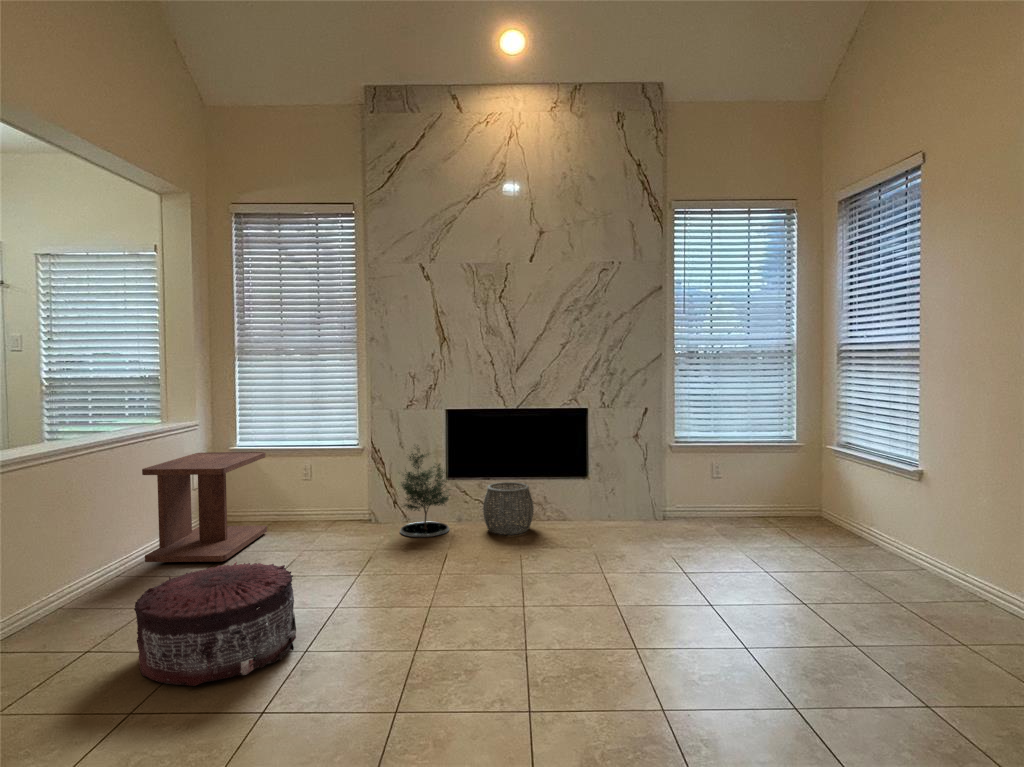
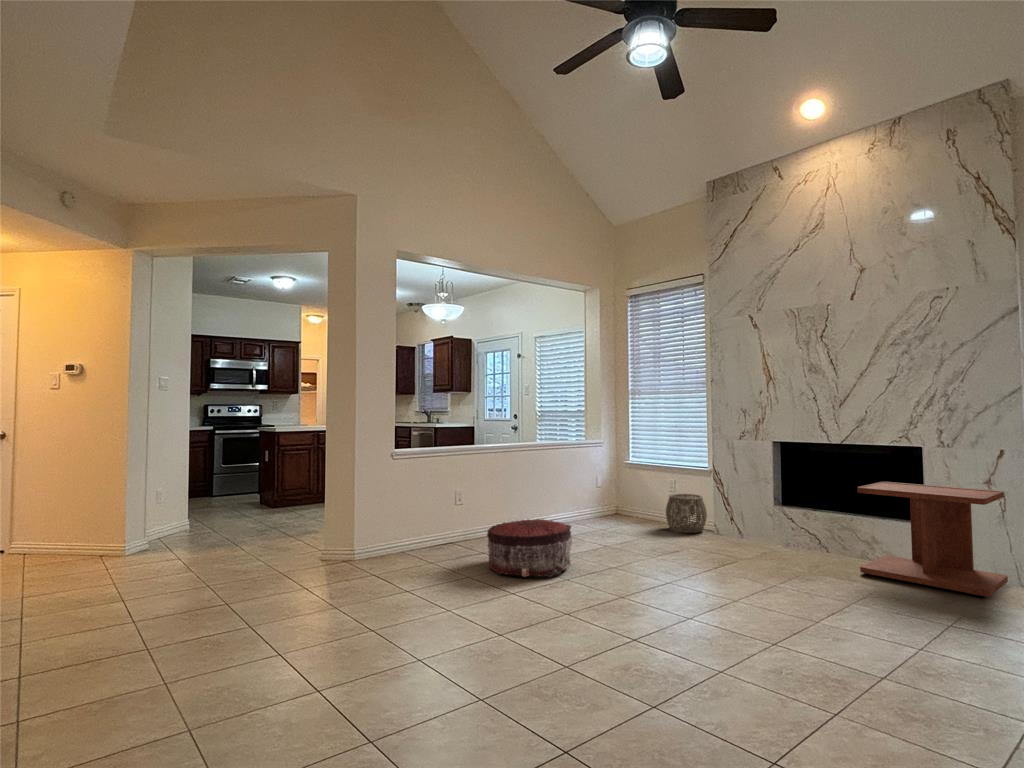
potted tree: present [400,449,451,537] -> none [717,466,771,548]
side table: present [142,452,267,562] -> present [858,482,1008,596]
woven basket: present [483,482,534,535] -> present [666,494,707,533]

